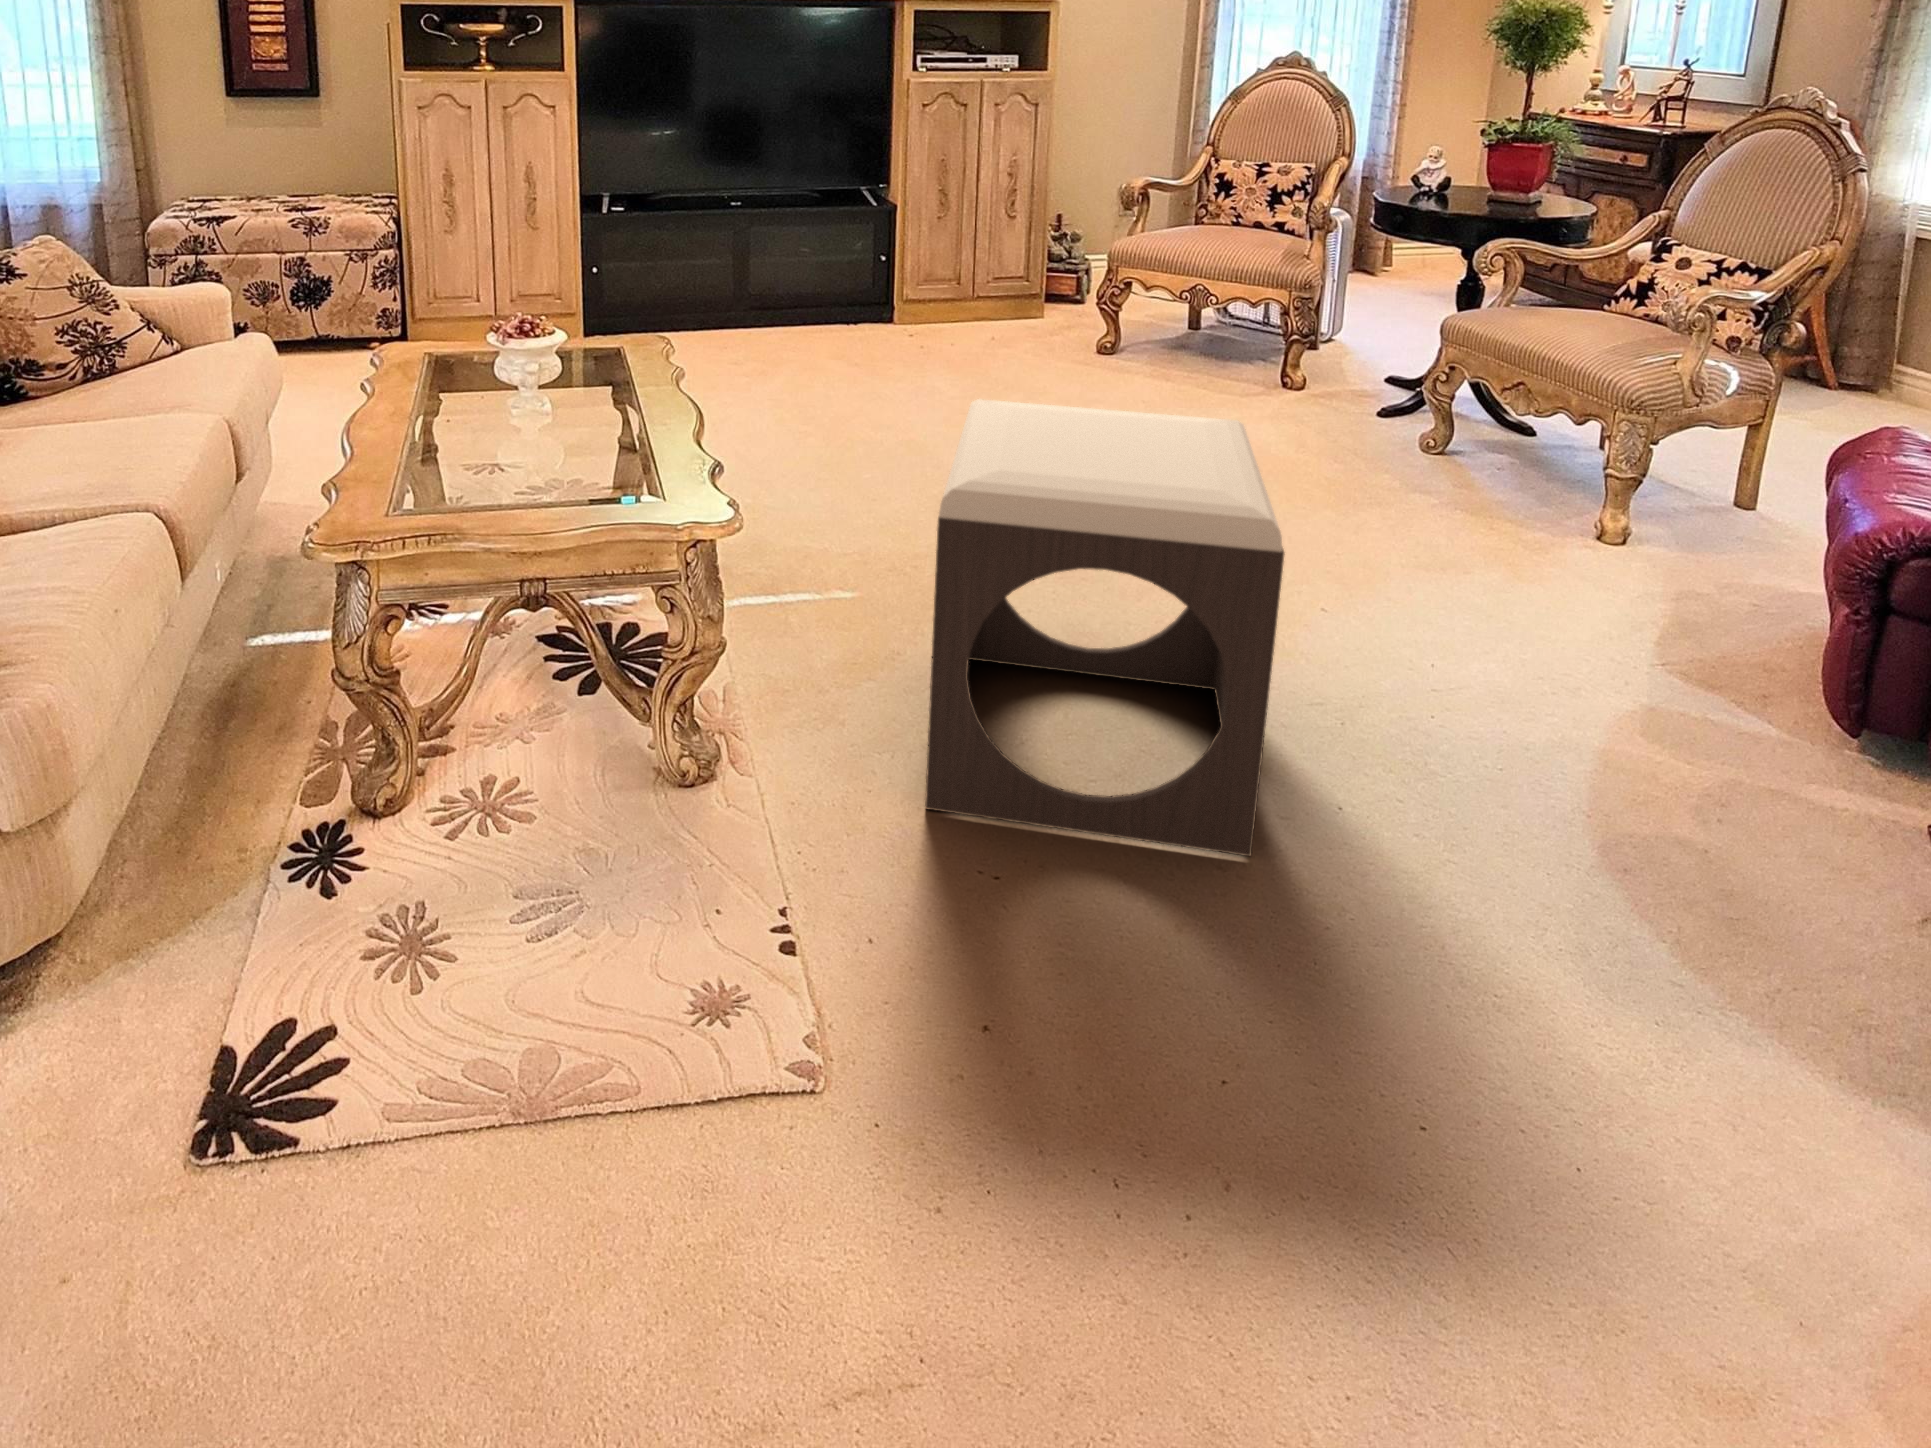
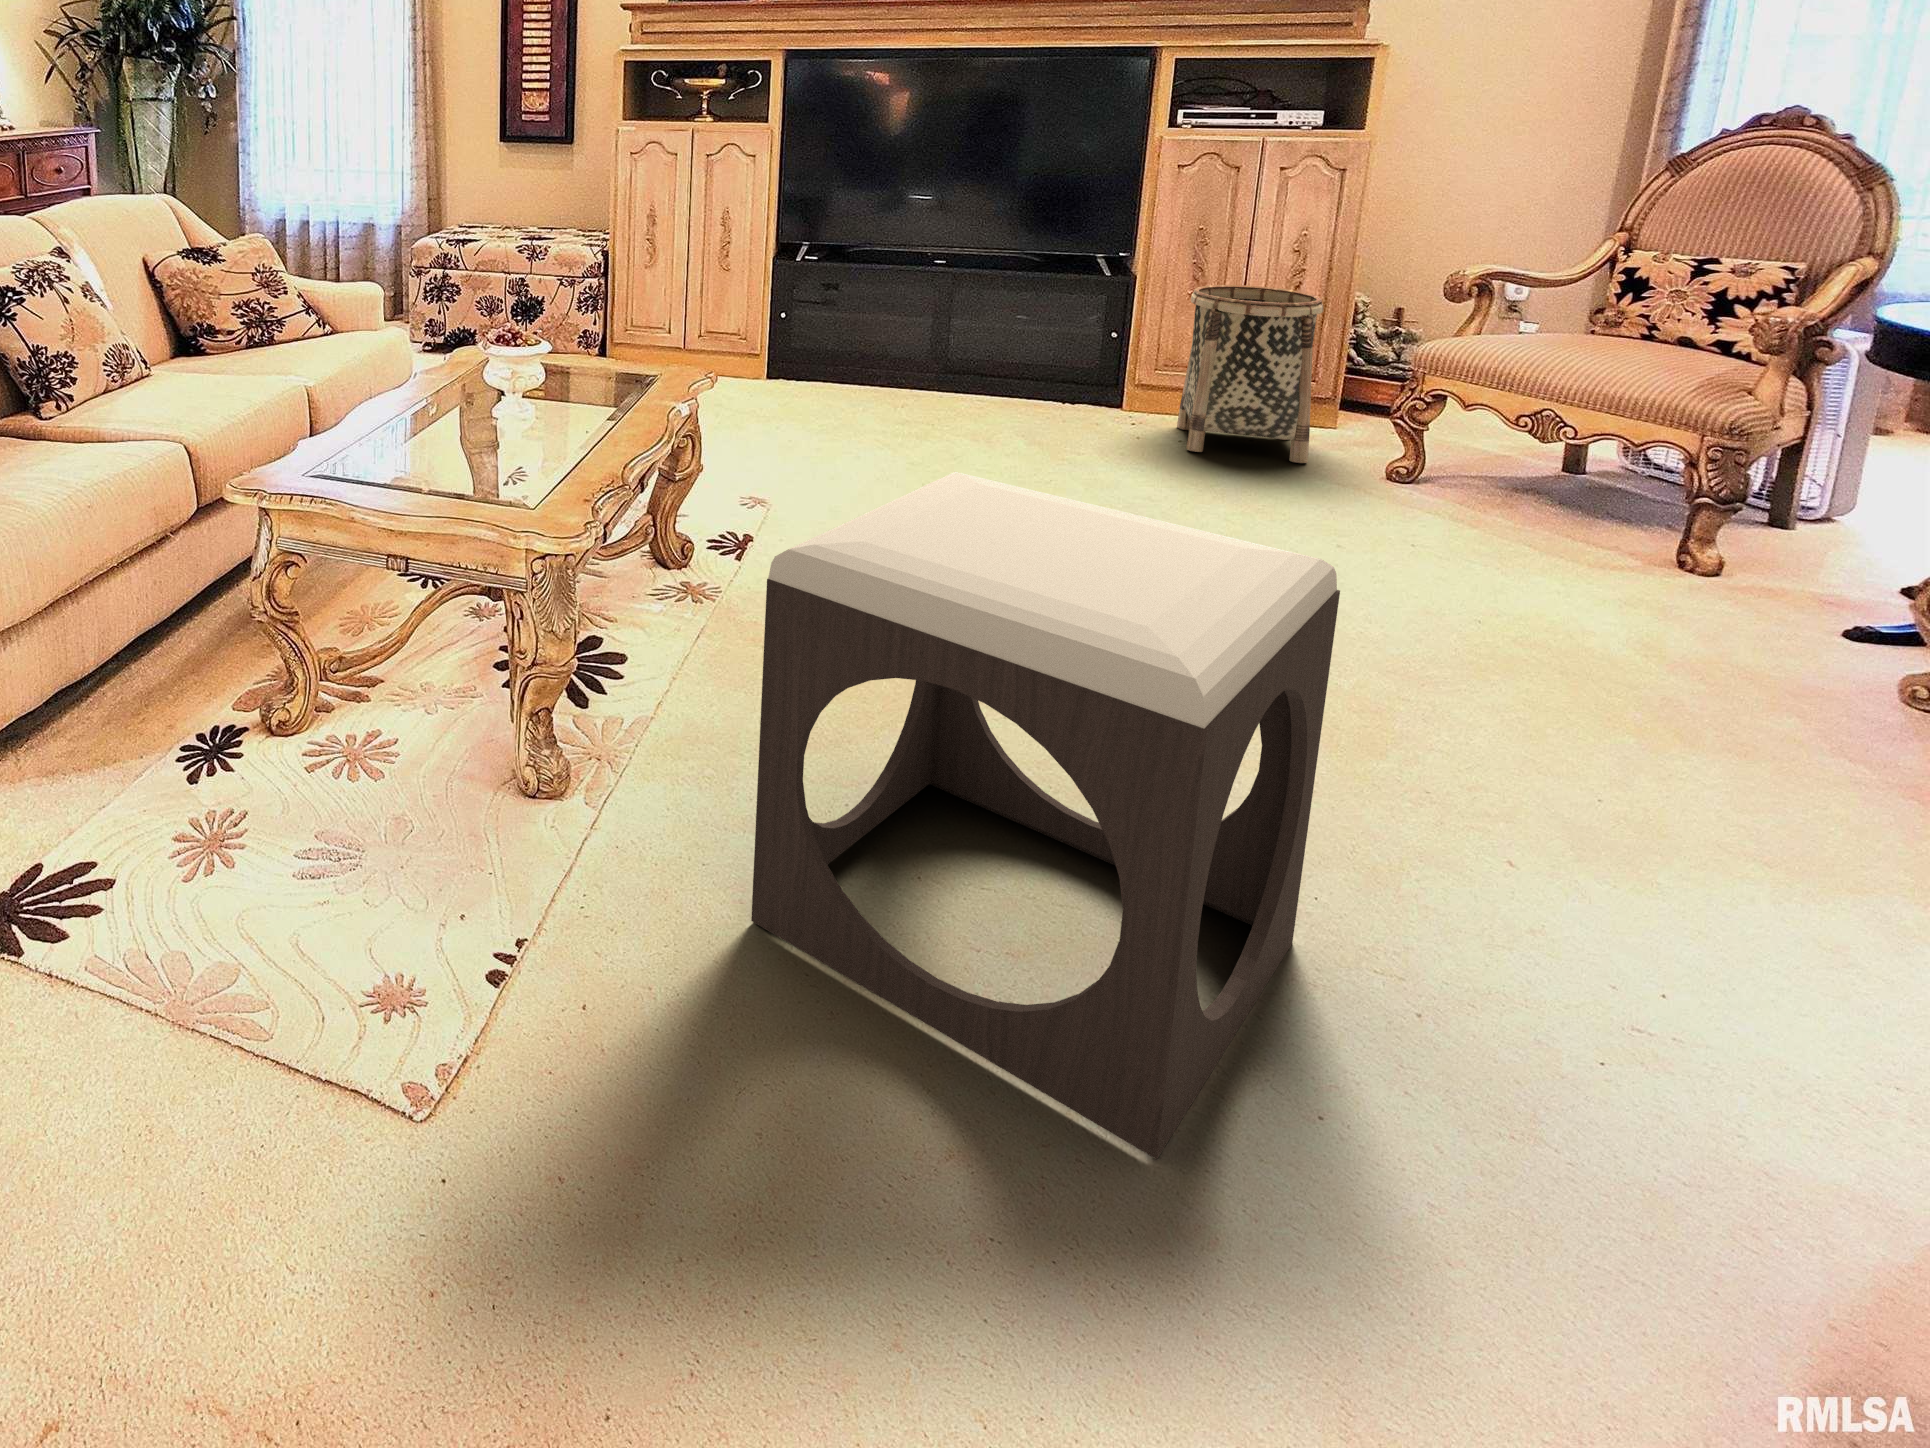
basket: none [917,207,1014,347] -> present [1177,285,1323,463]

